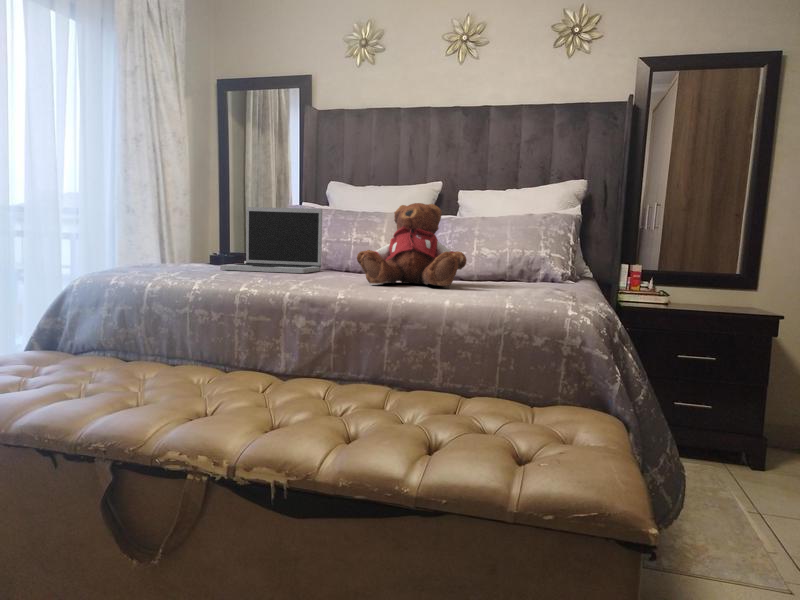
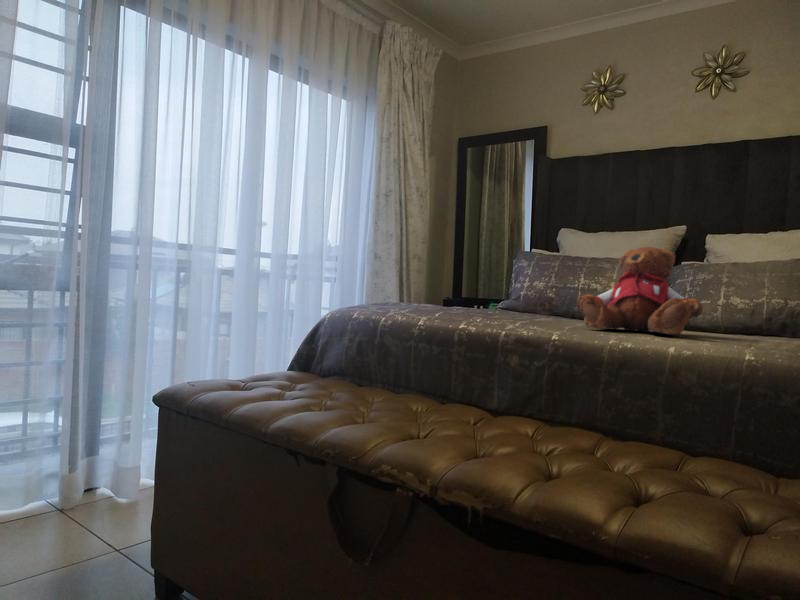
laptop: present [220,207,322,273] -> none [448,253,548,317]

